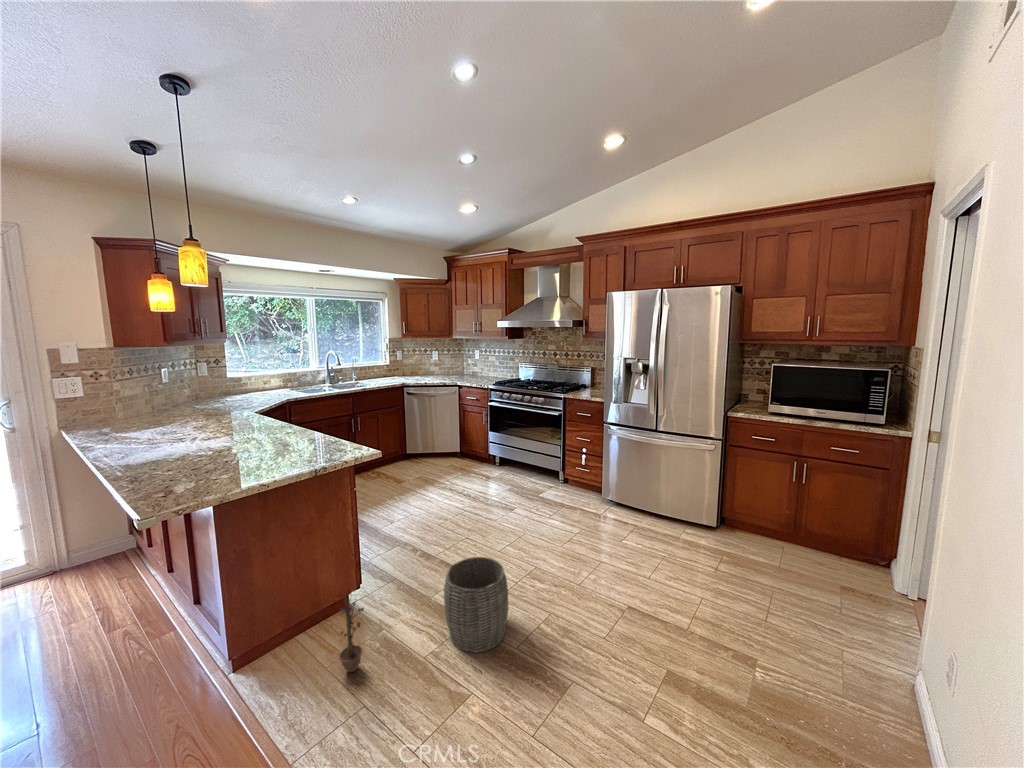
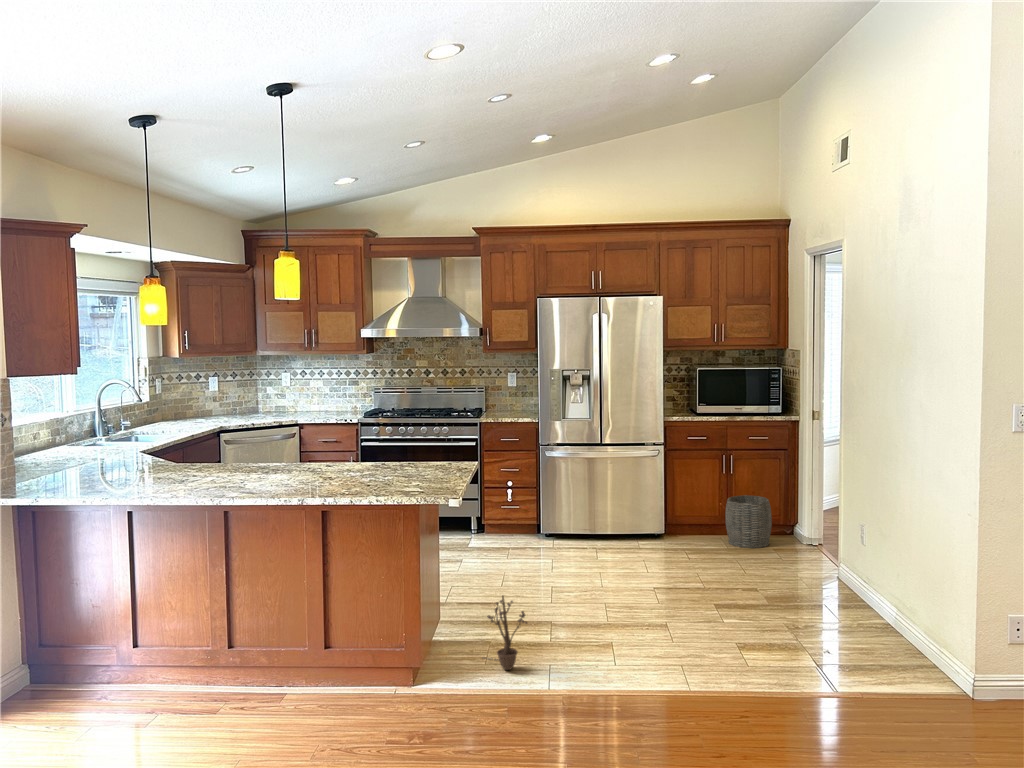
woven basket: present [444,557,508,653] -> present [726,495,772,548]

